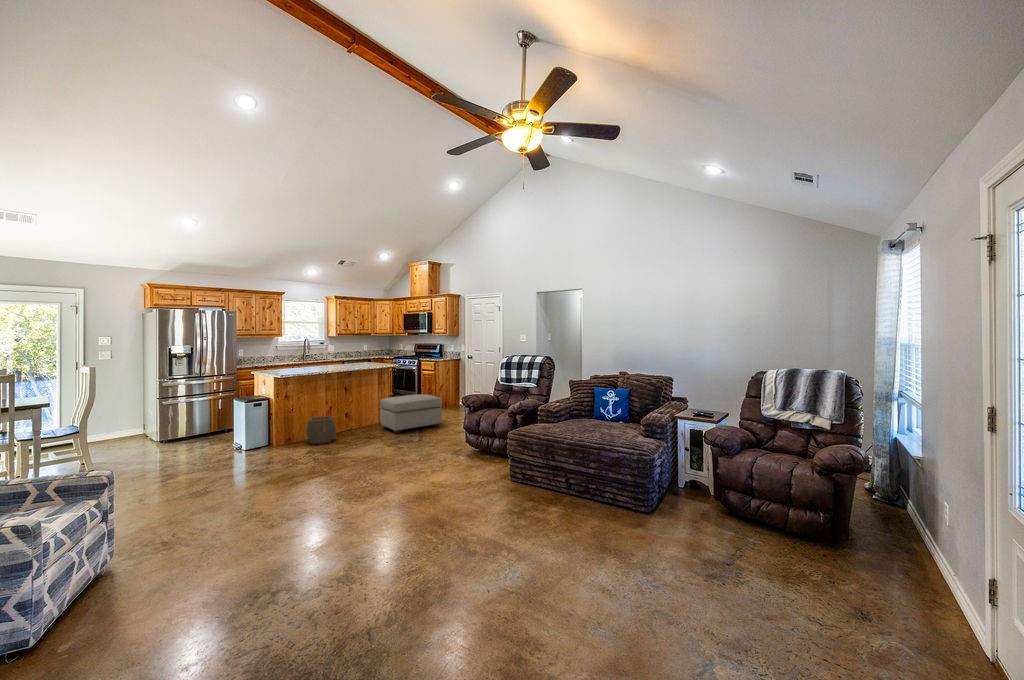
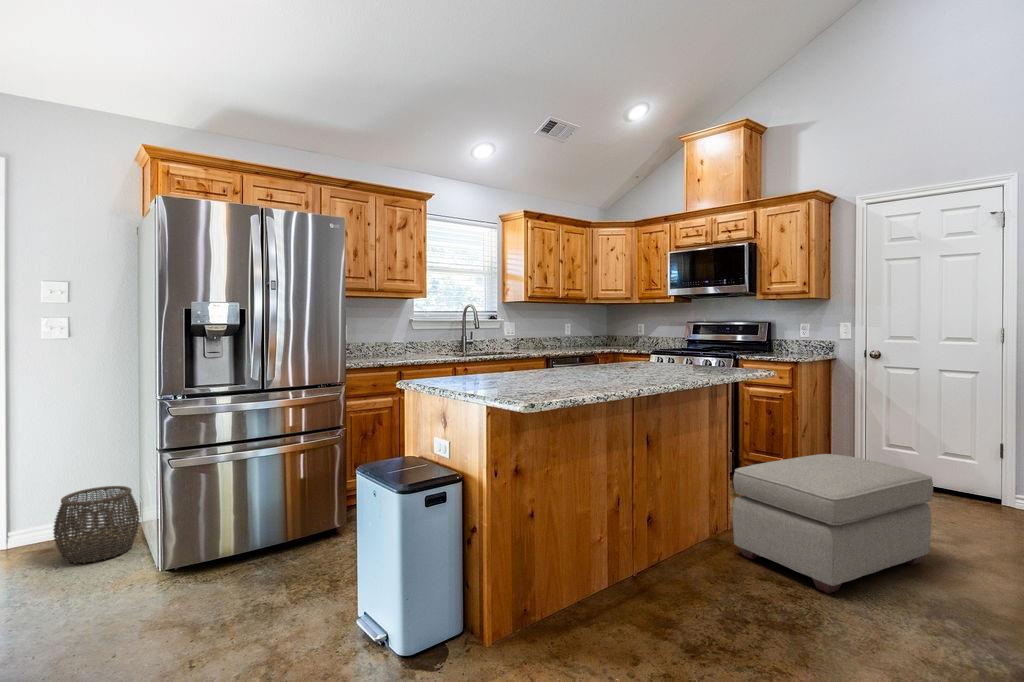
woven basket: present [306,416,336,444] -> present [53,486,140,563]

